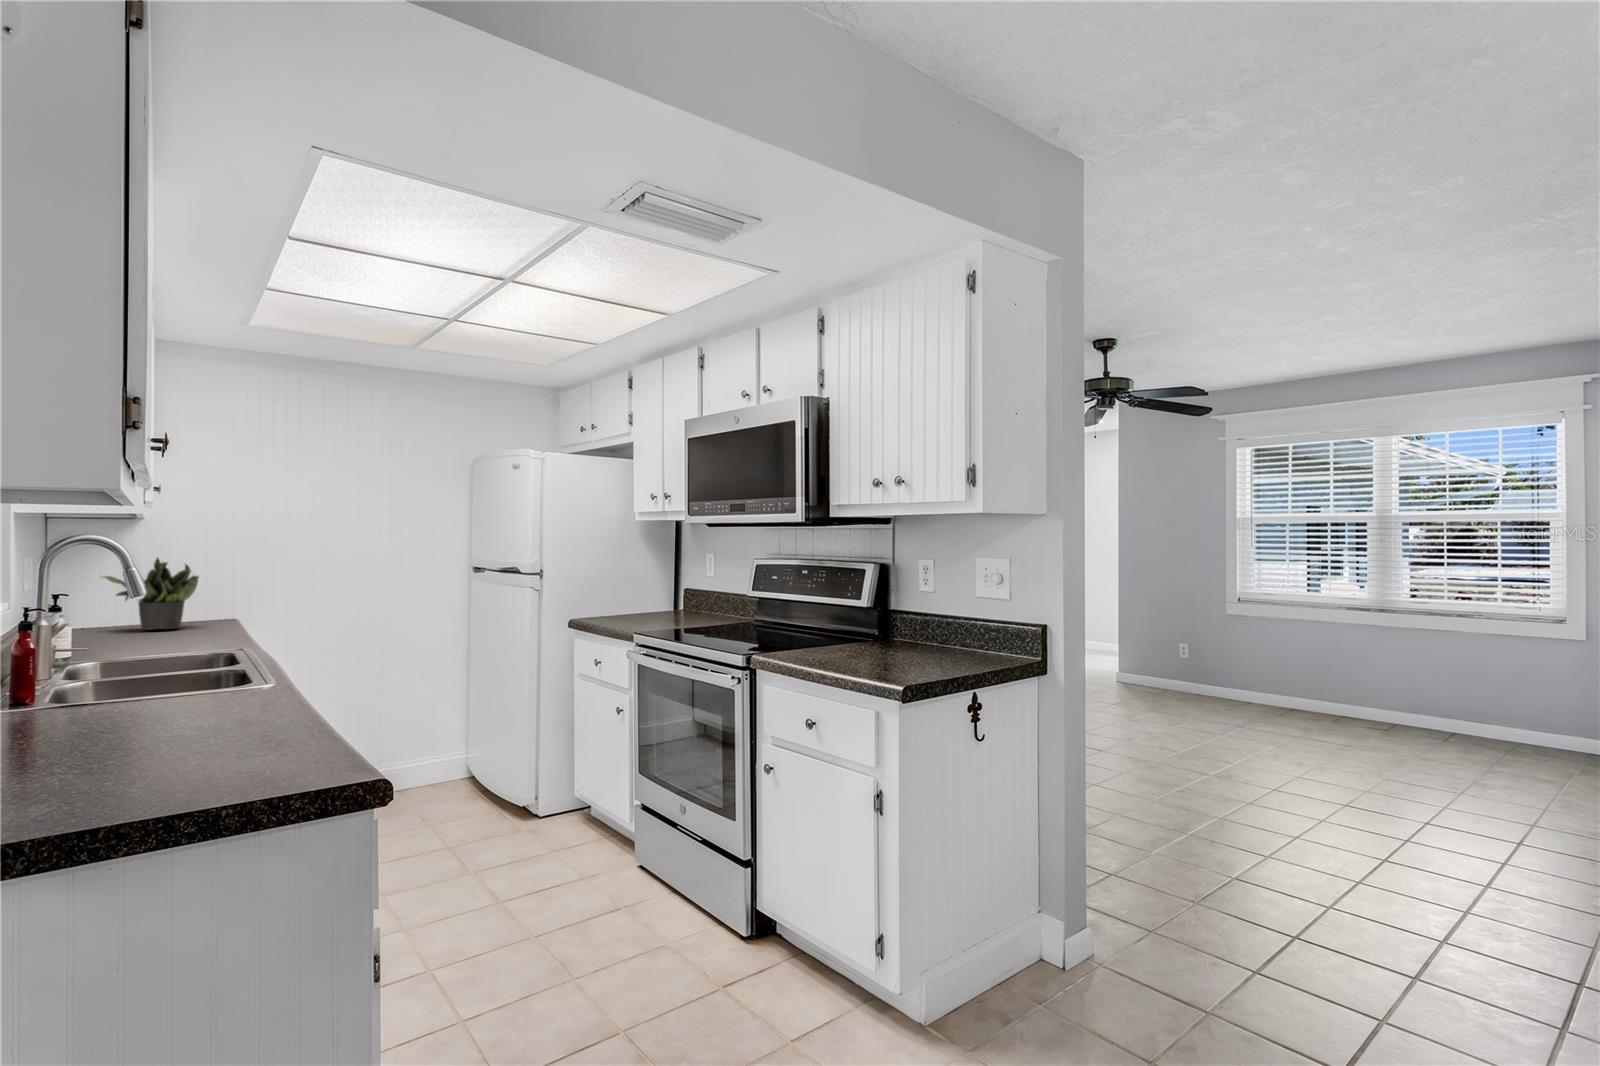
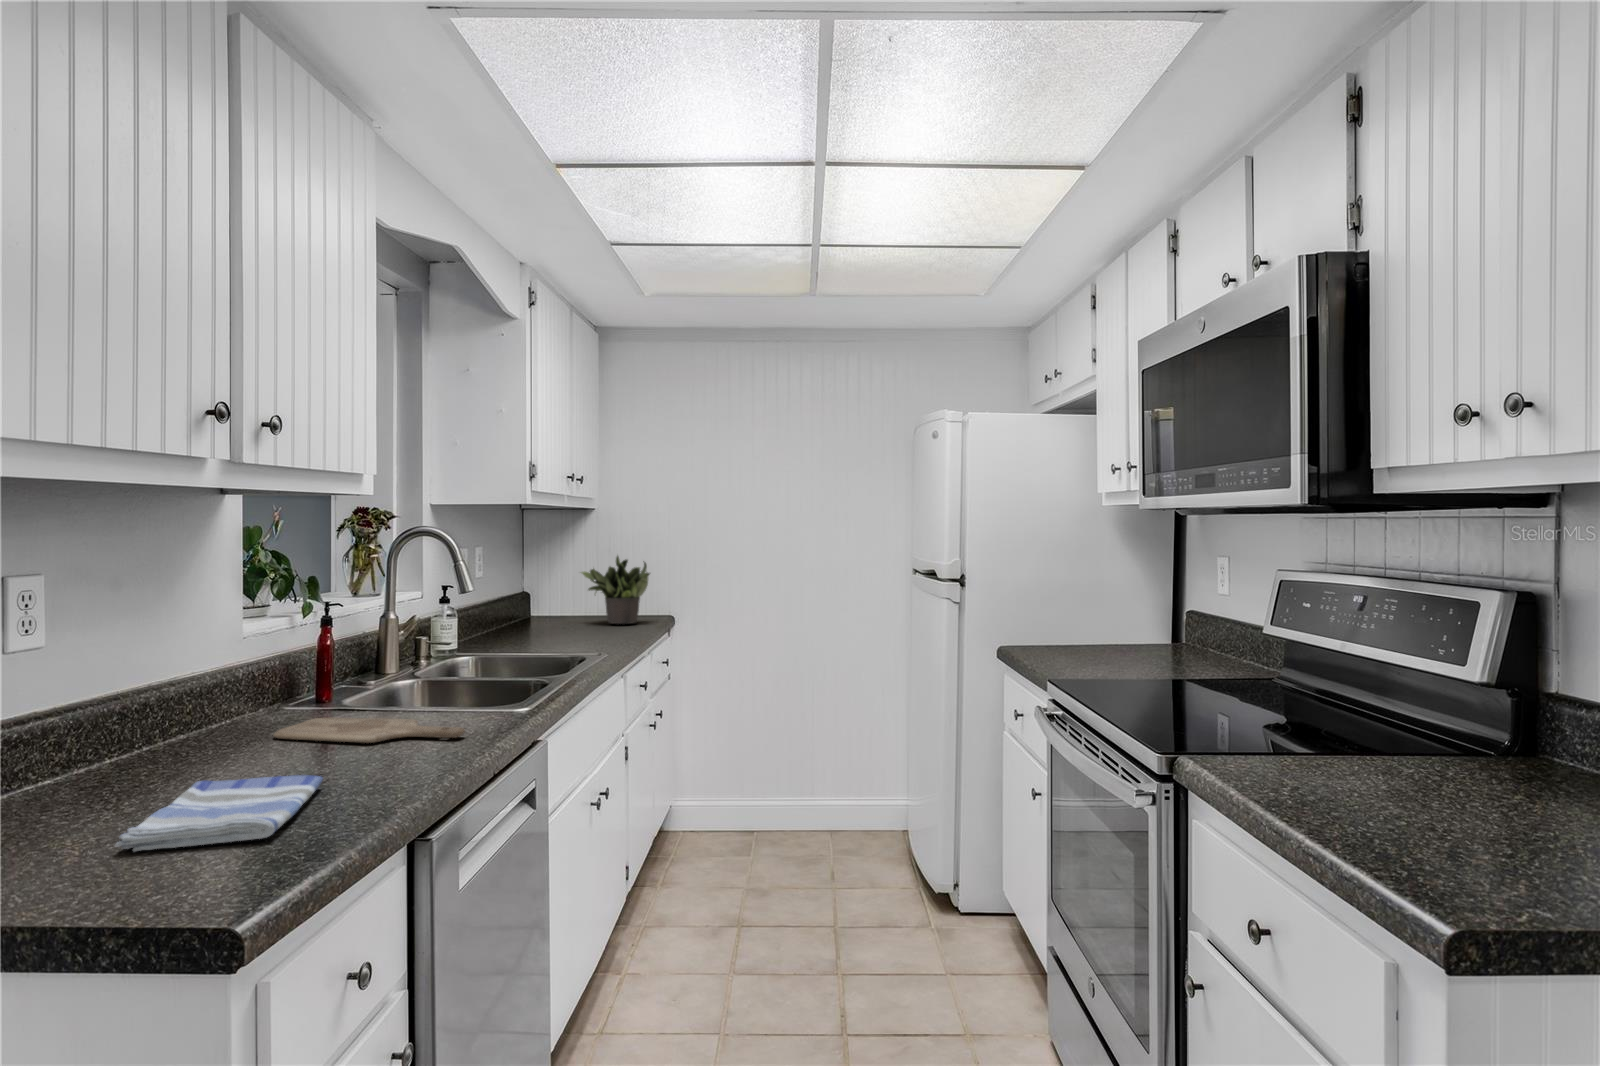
cutting board: none [45,694,269,724] -> present [273,718,465,743]
dish towel: none [120,725,293,774] -> present [115,775,323,852]

